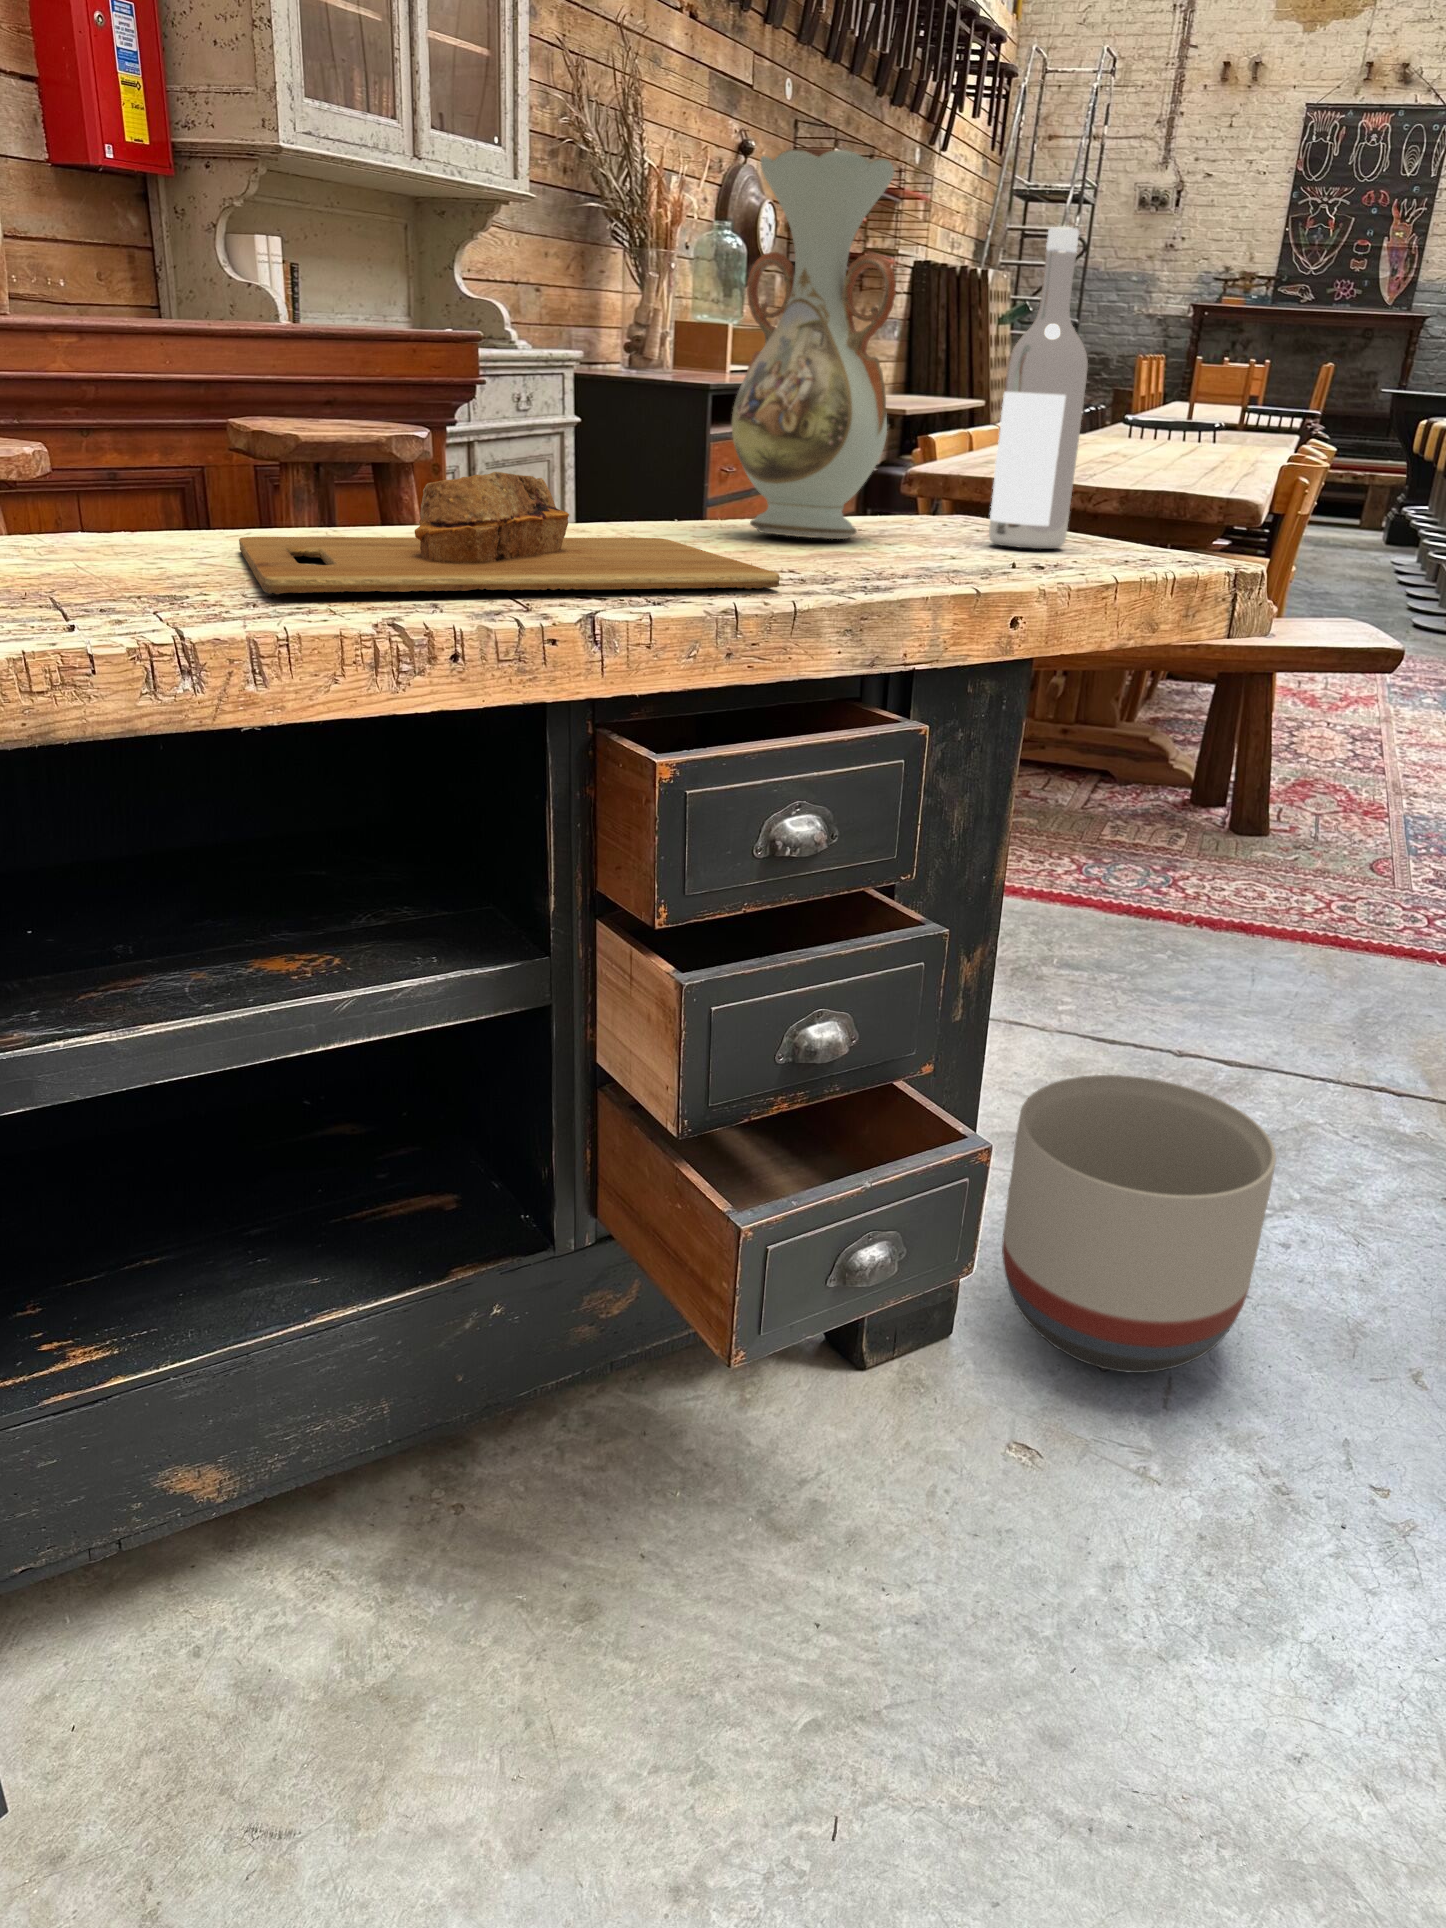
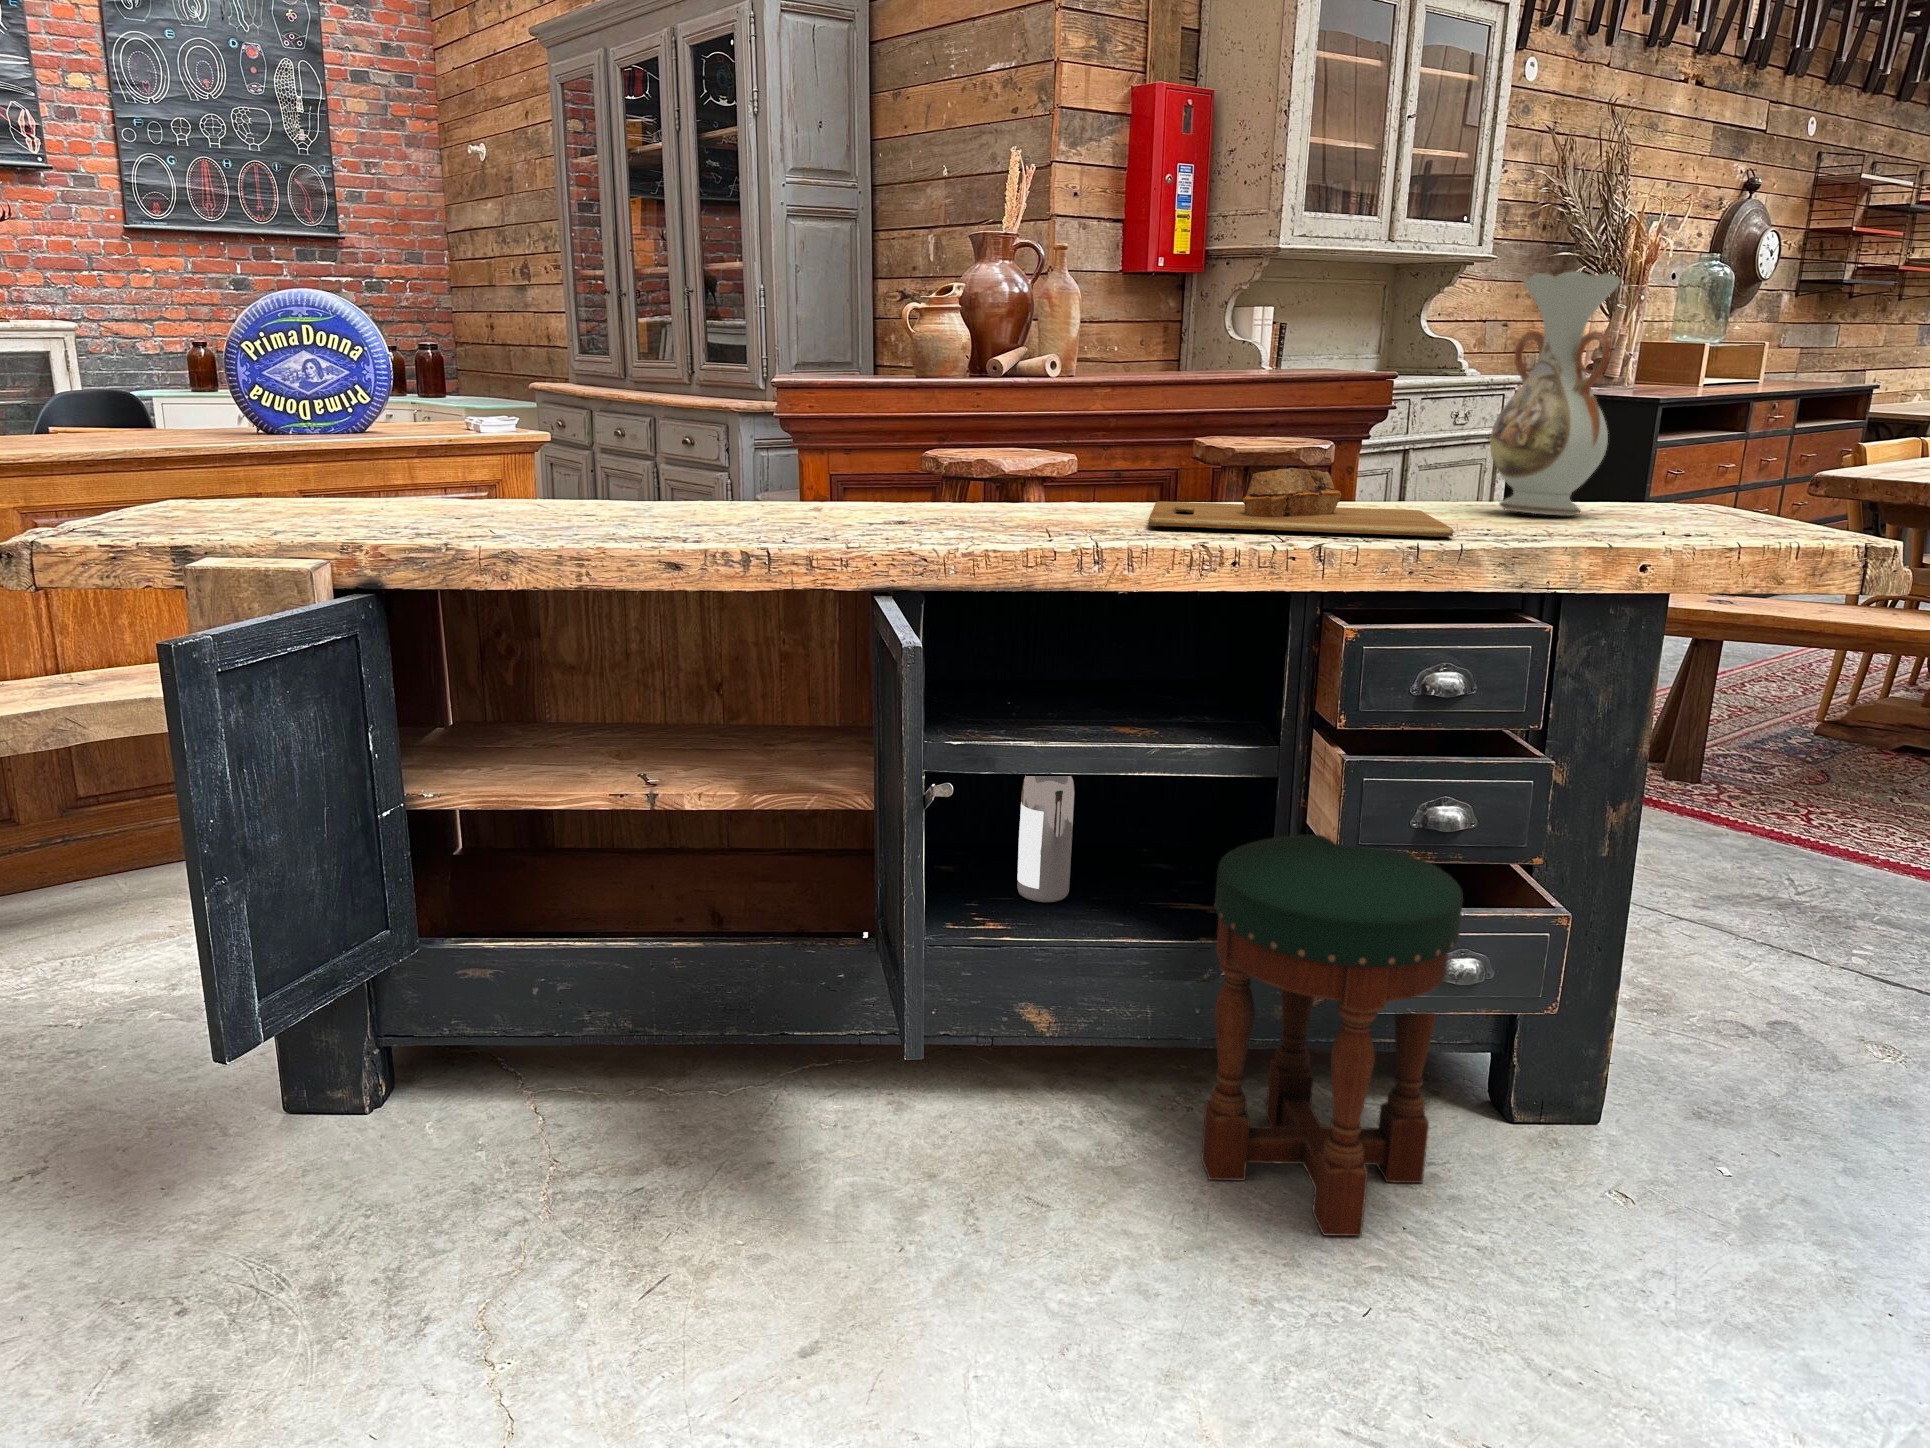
wine bottle: present [989,227,1088,549] -> present [1017,776,1075,902]
planter: present [1002,1075,1276,1373] -> none [1639,941,1891,1189]
stool: none [500,1079,880,1689] -> present [1201,835,1463,1236]

